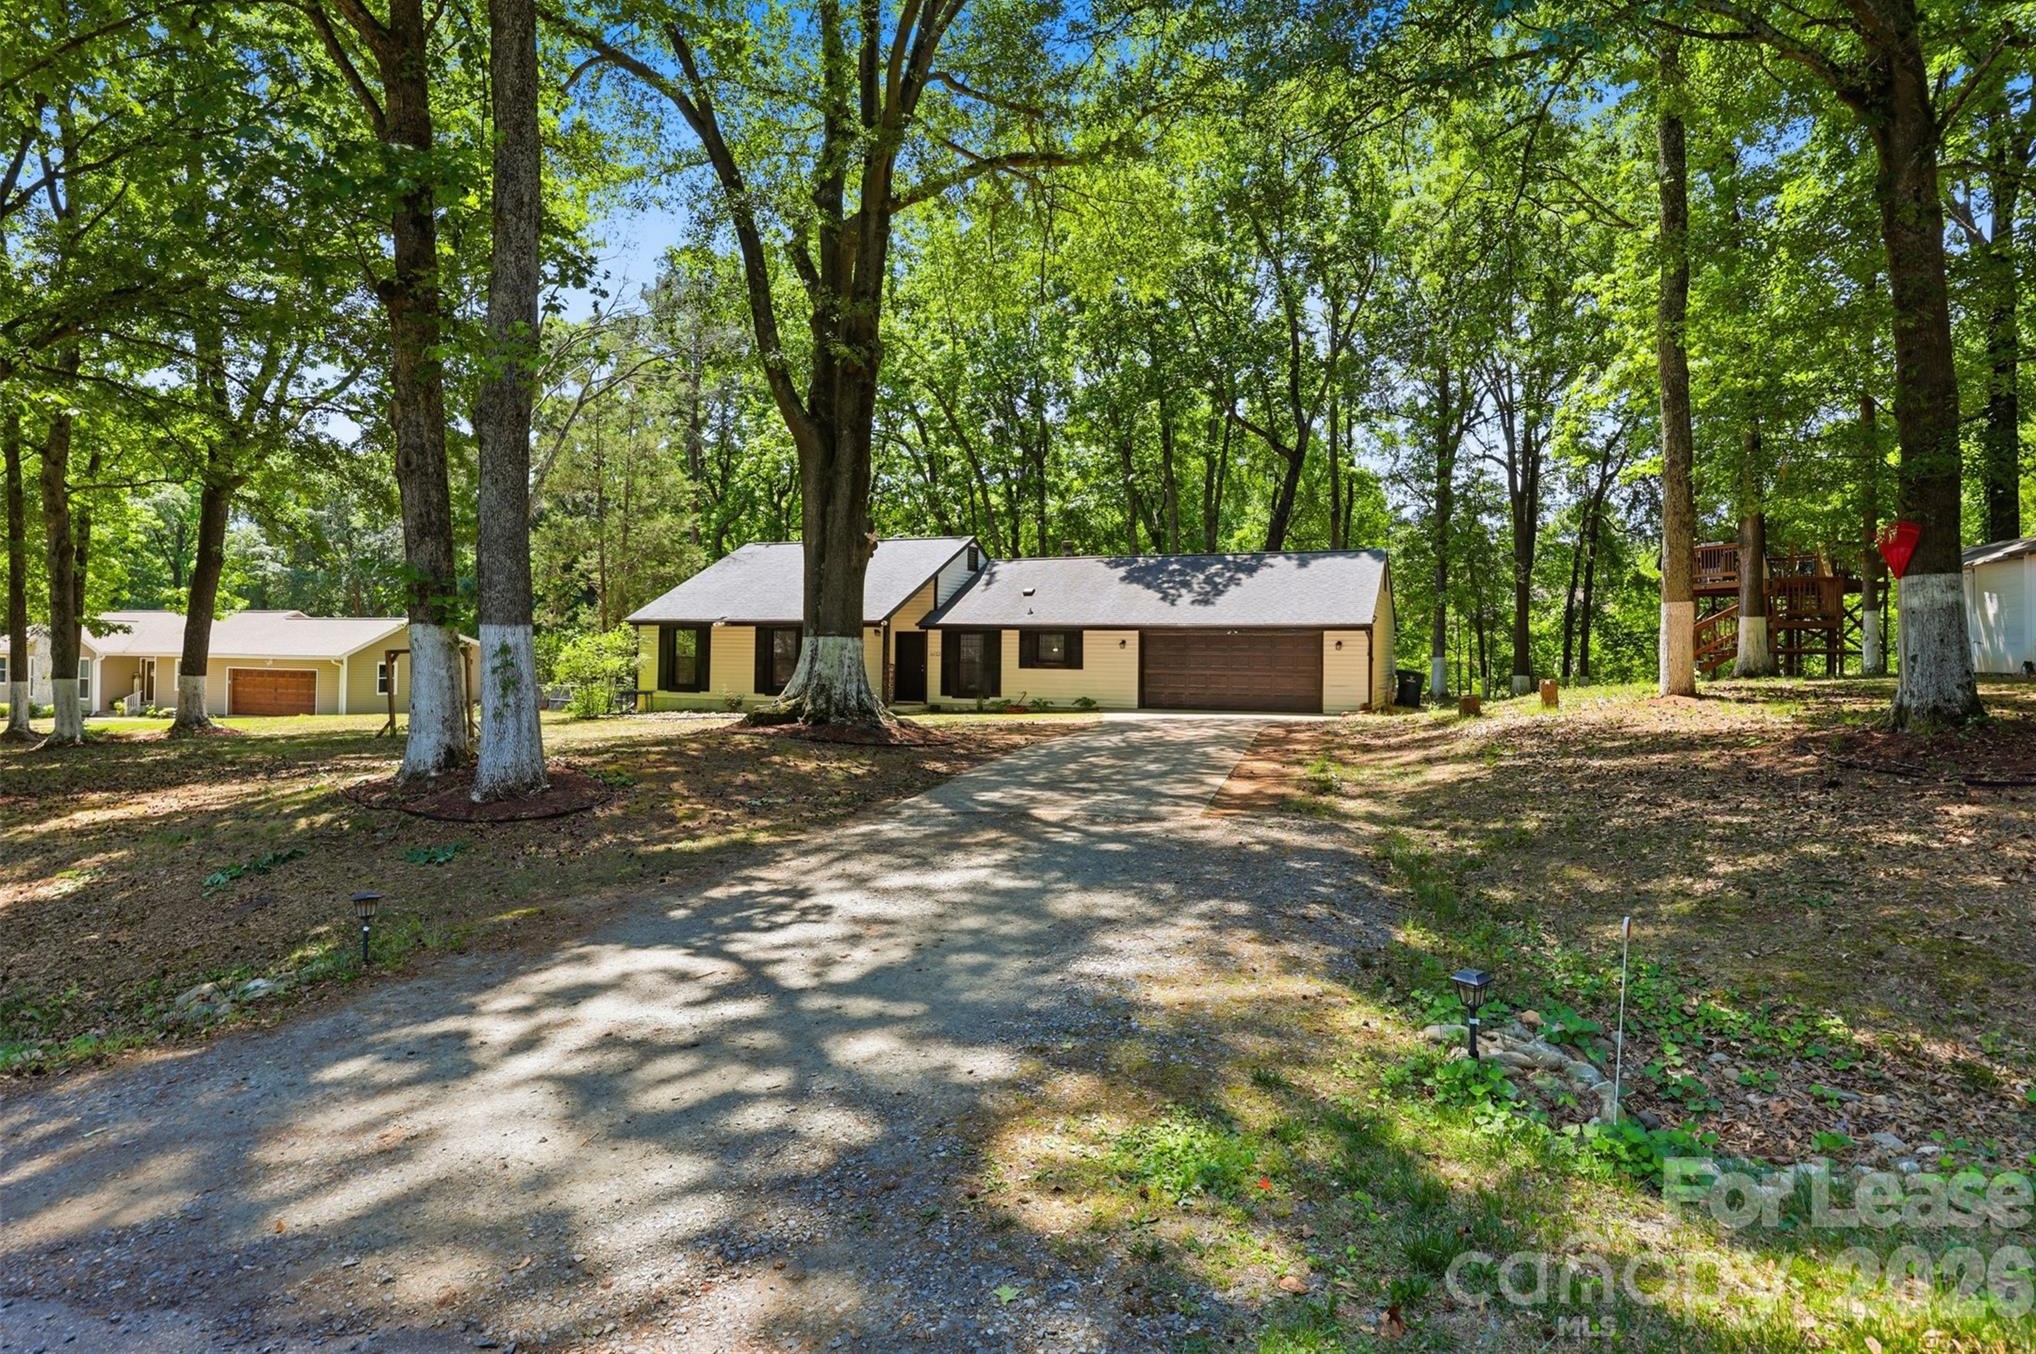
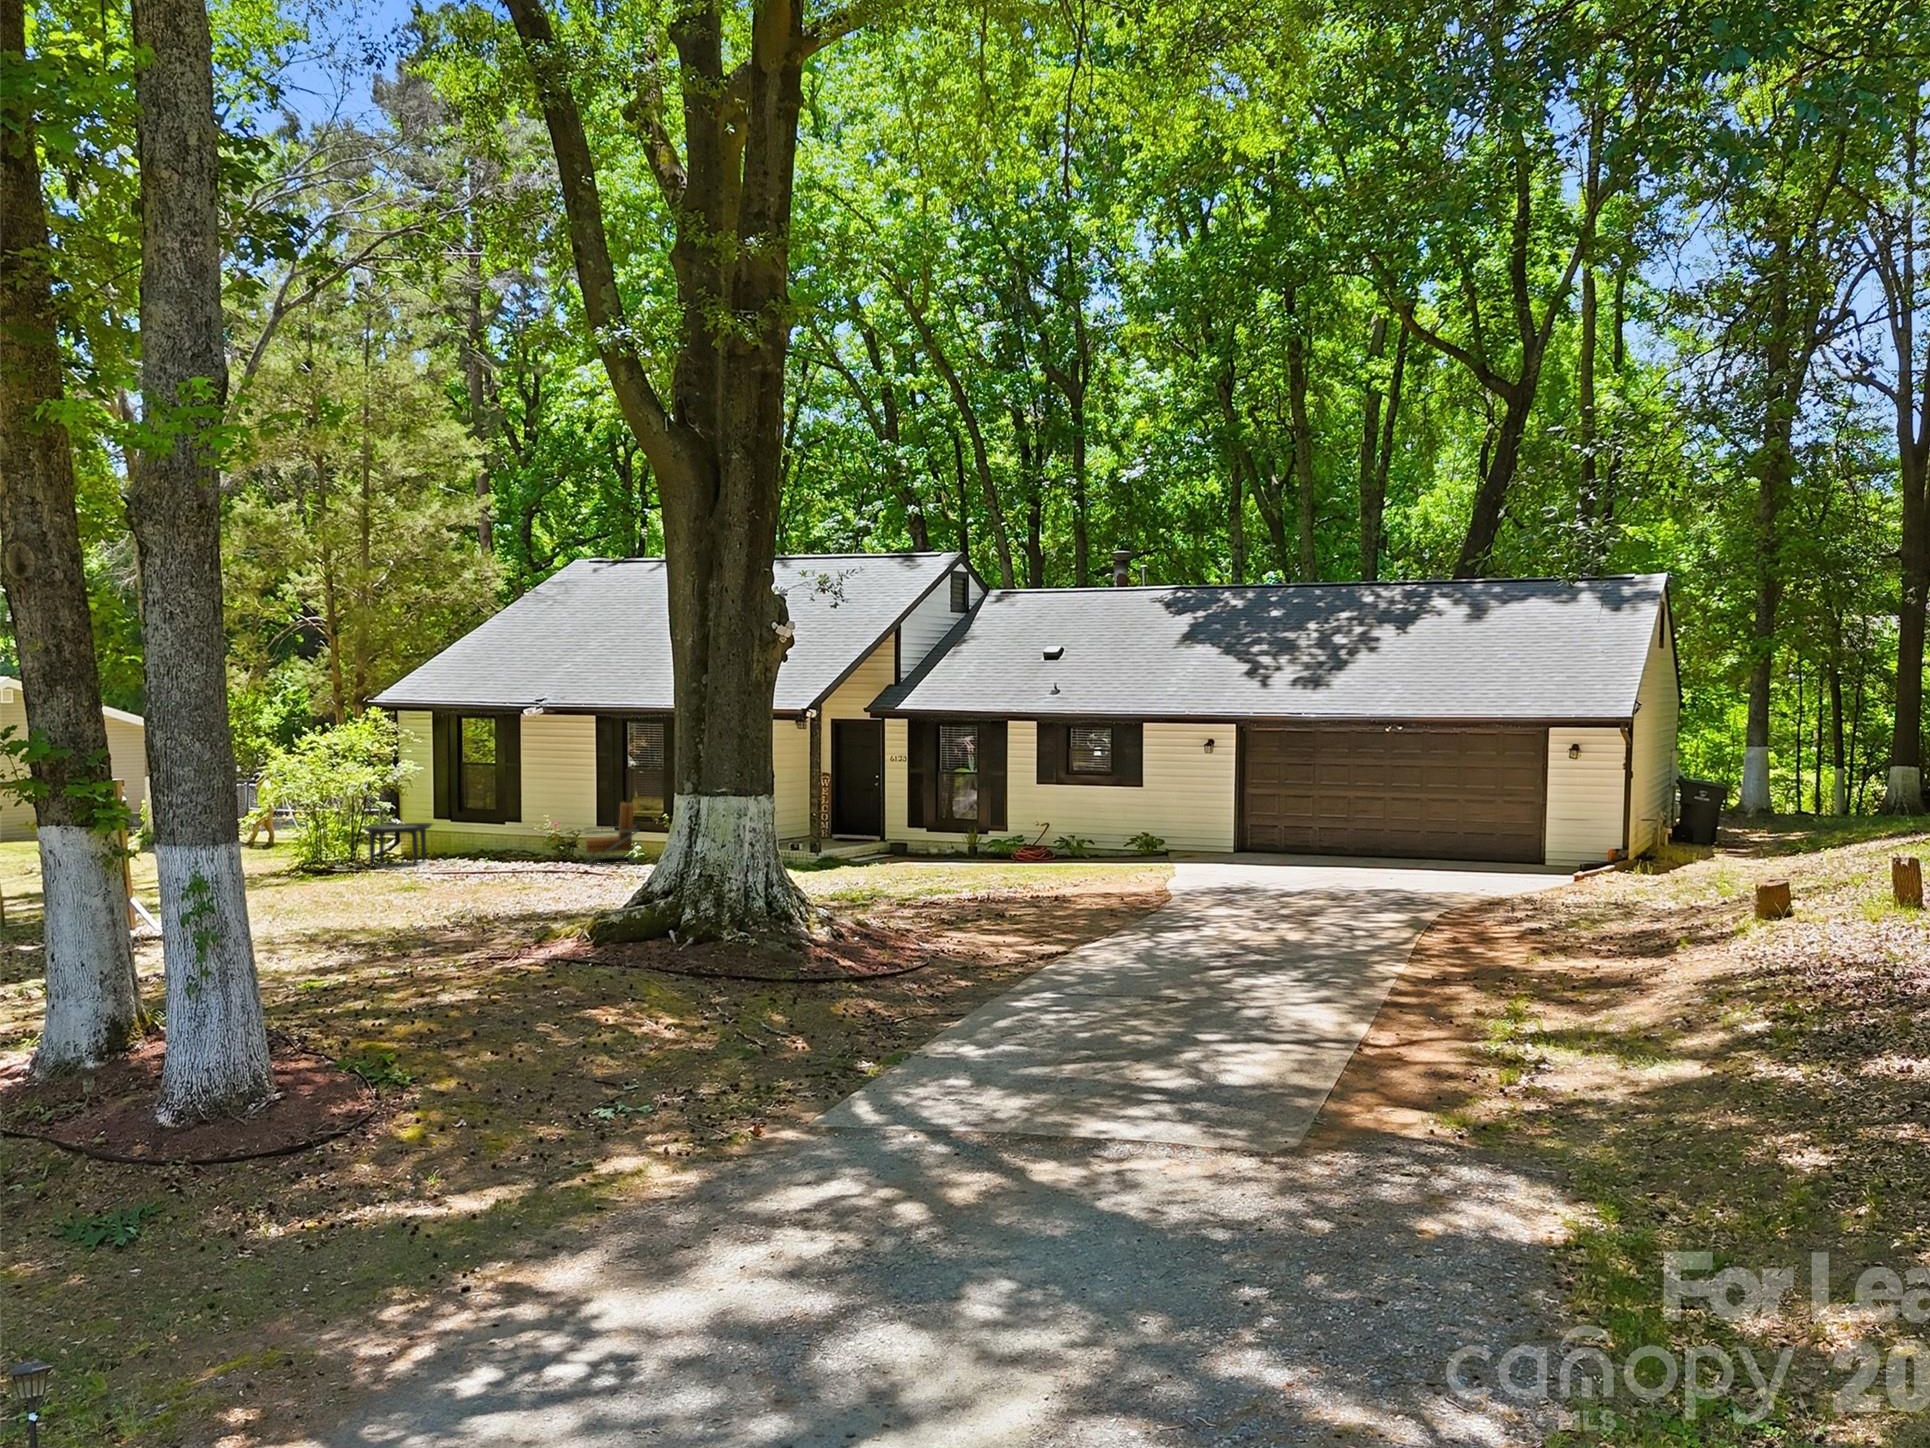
lounge chair: none [748,679,781,714] -> present [586,802,639,865]

